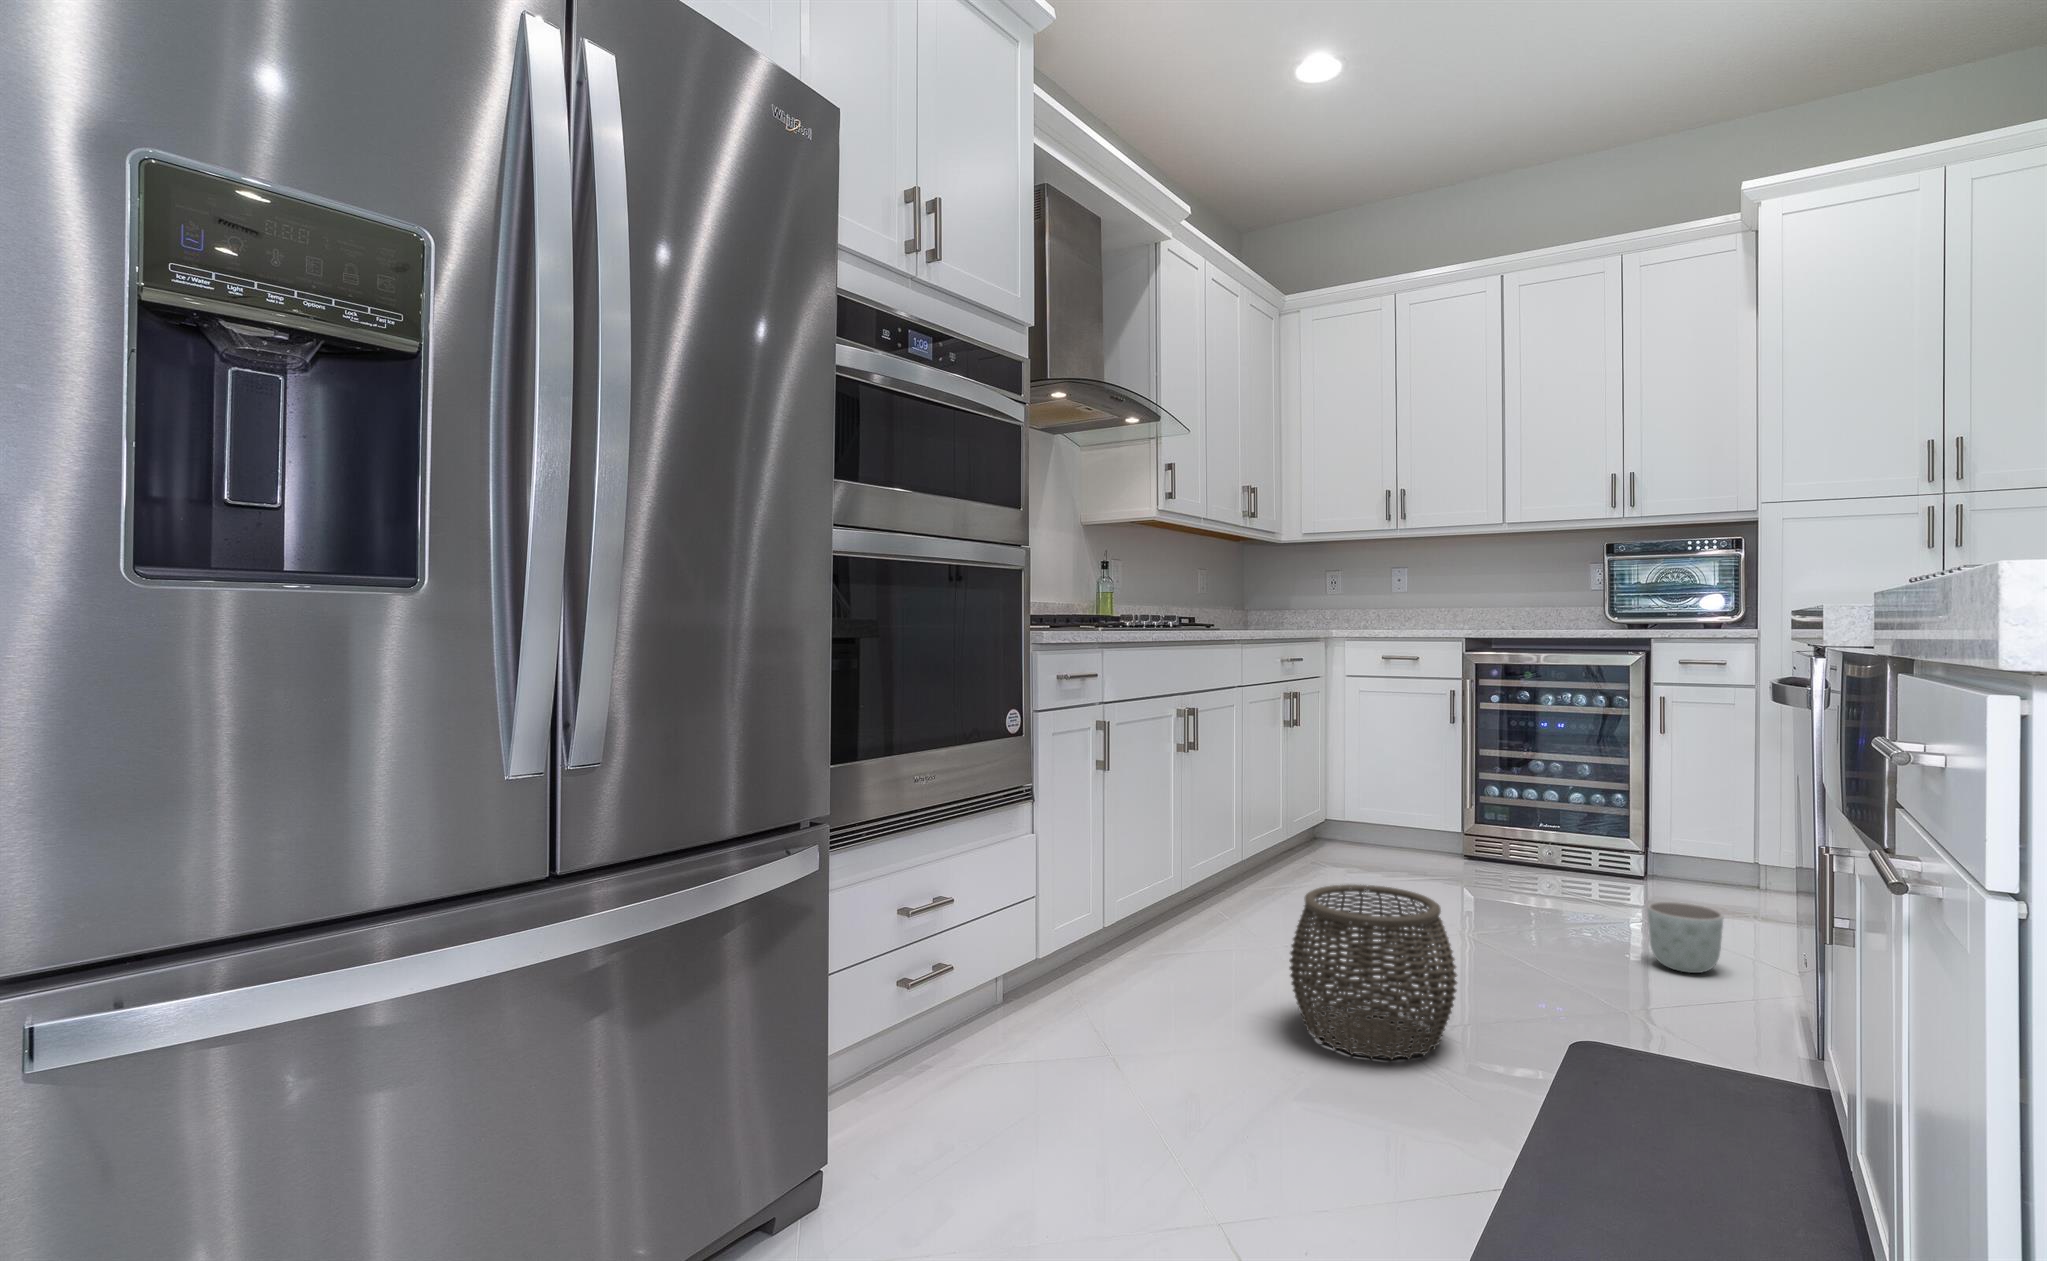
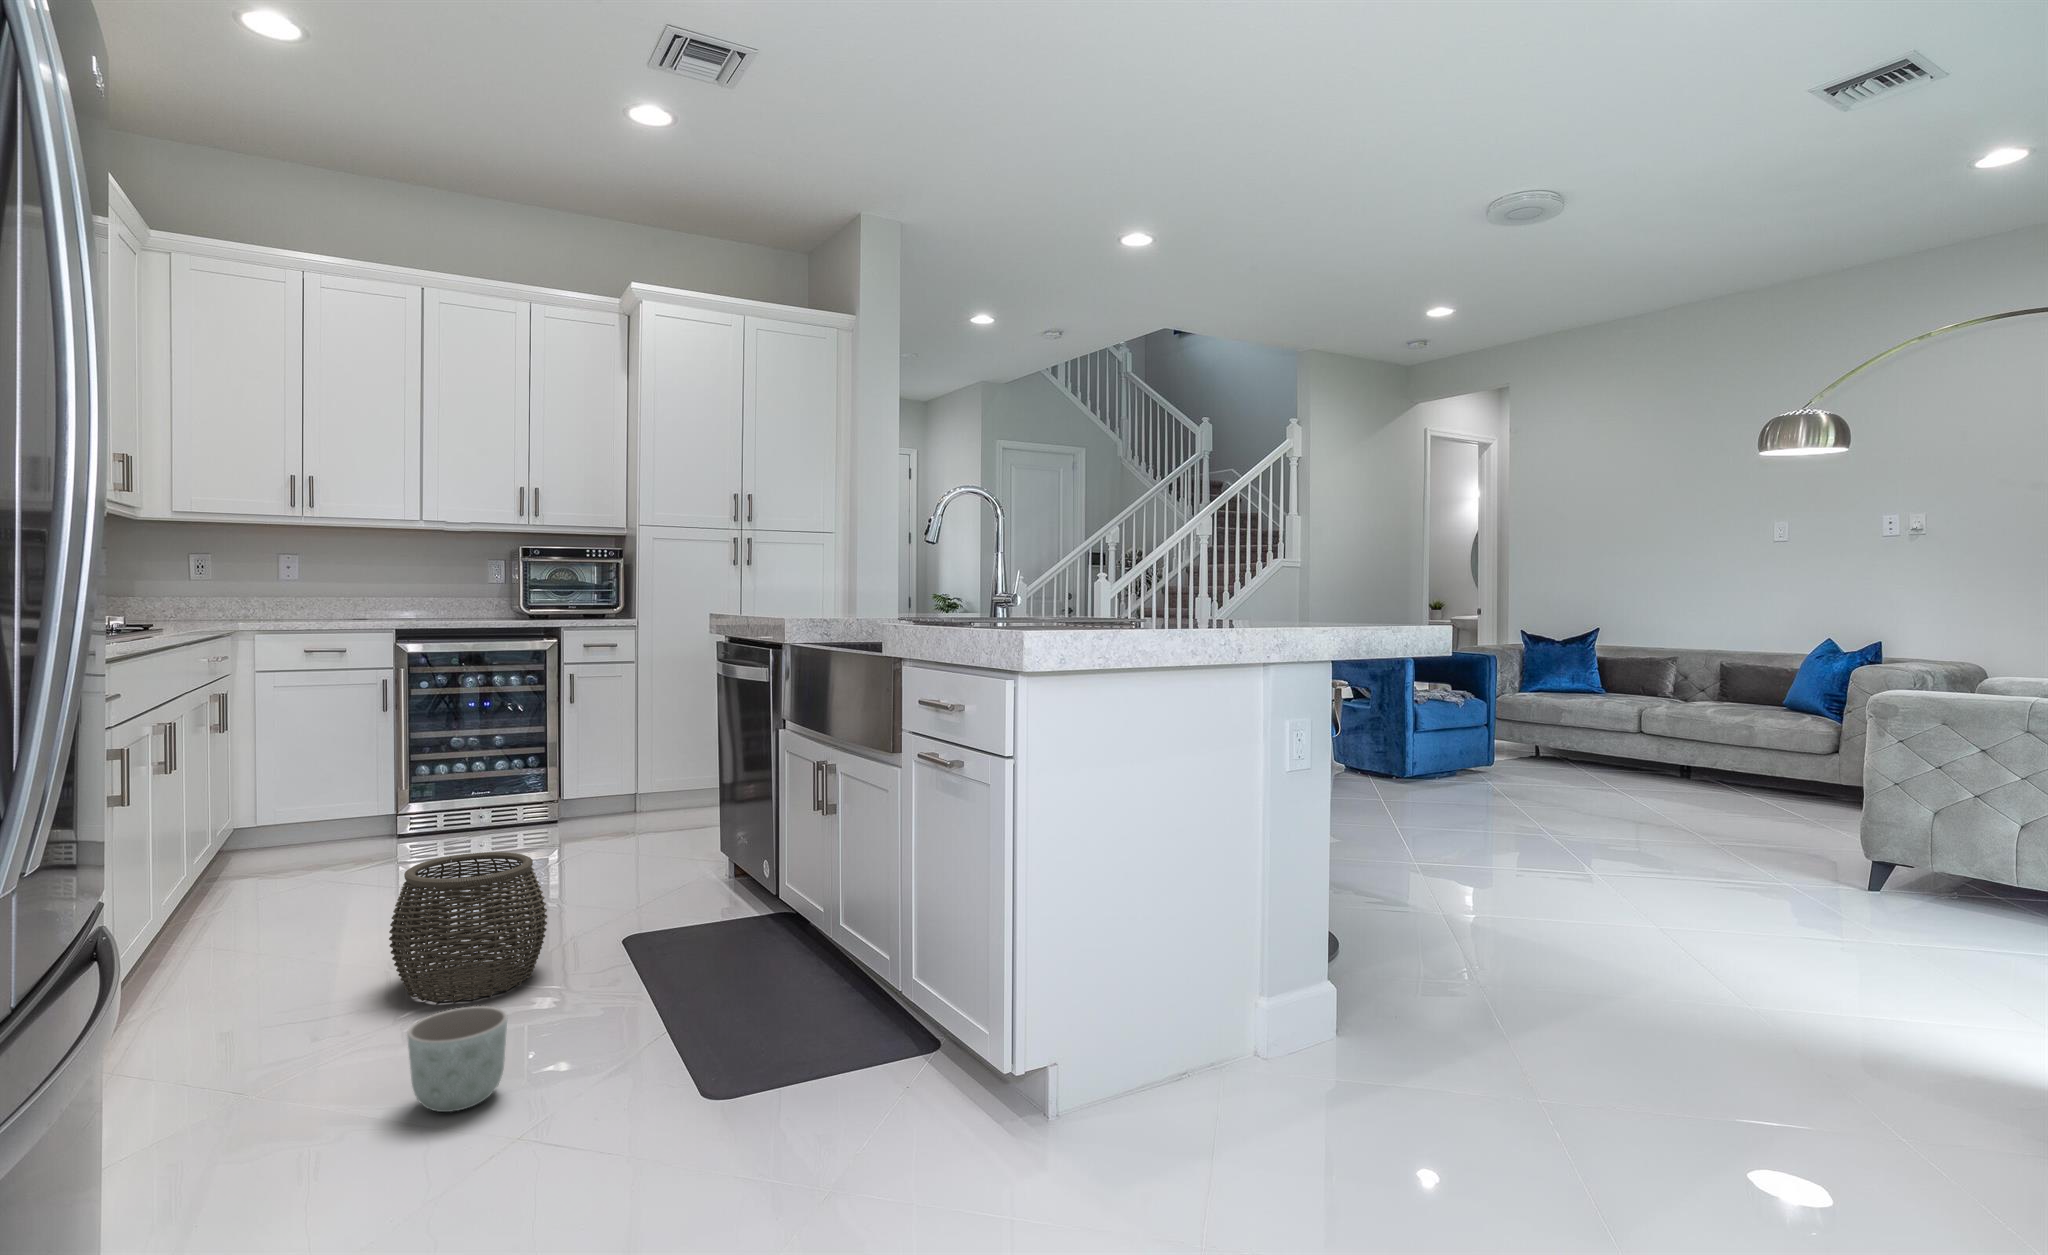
planter: present [1647,902,1723,973] -> present [407,1006,507,1112]

